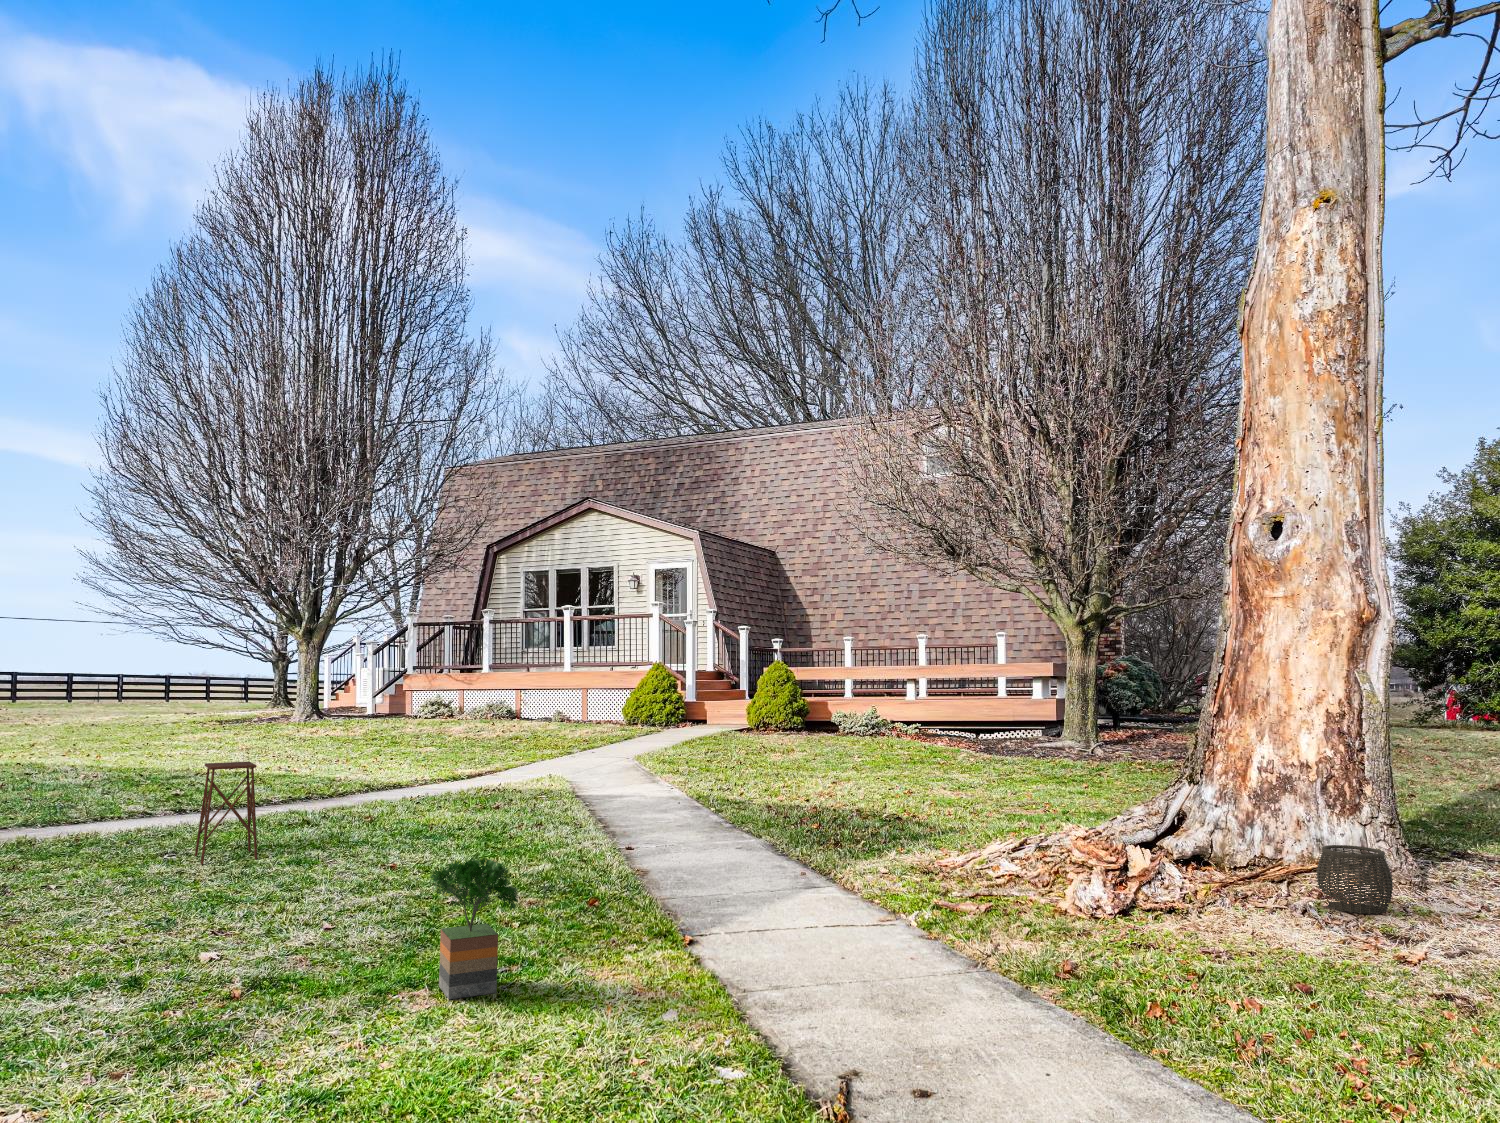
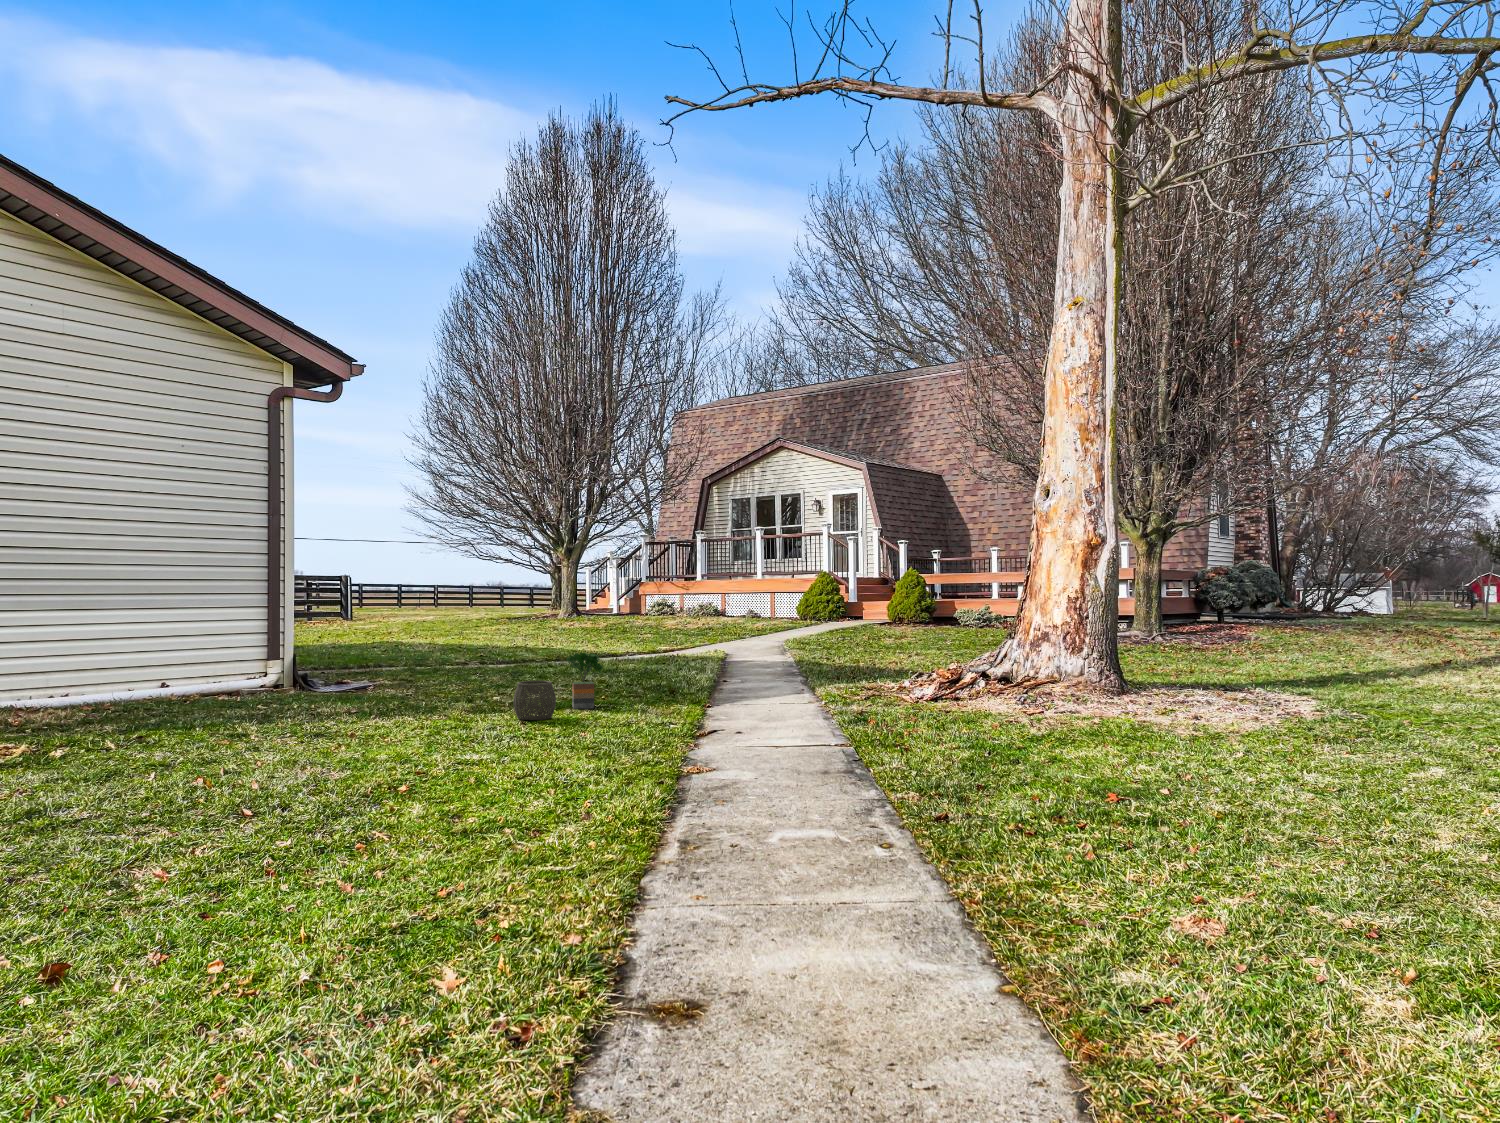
side table: present [195,761,257,865] -> none [482,624,513,676]
woven basket: present [1316,845,1394,914] -> present [513,681,556,720]

